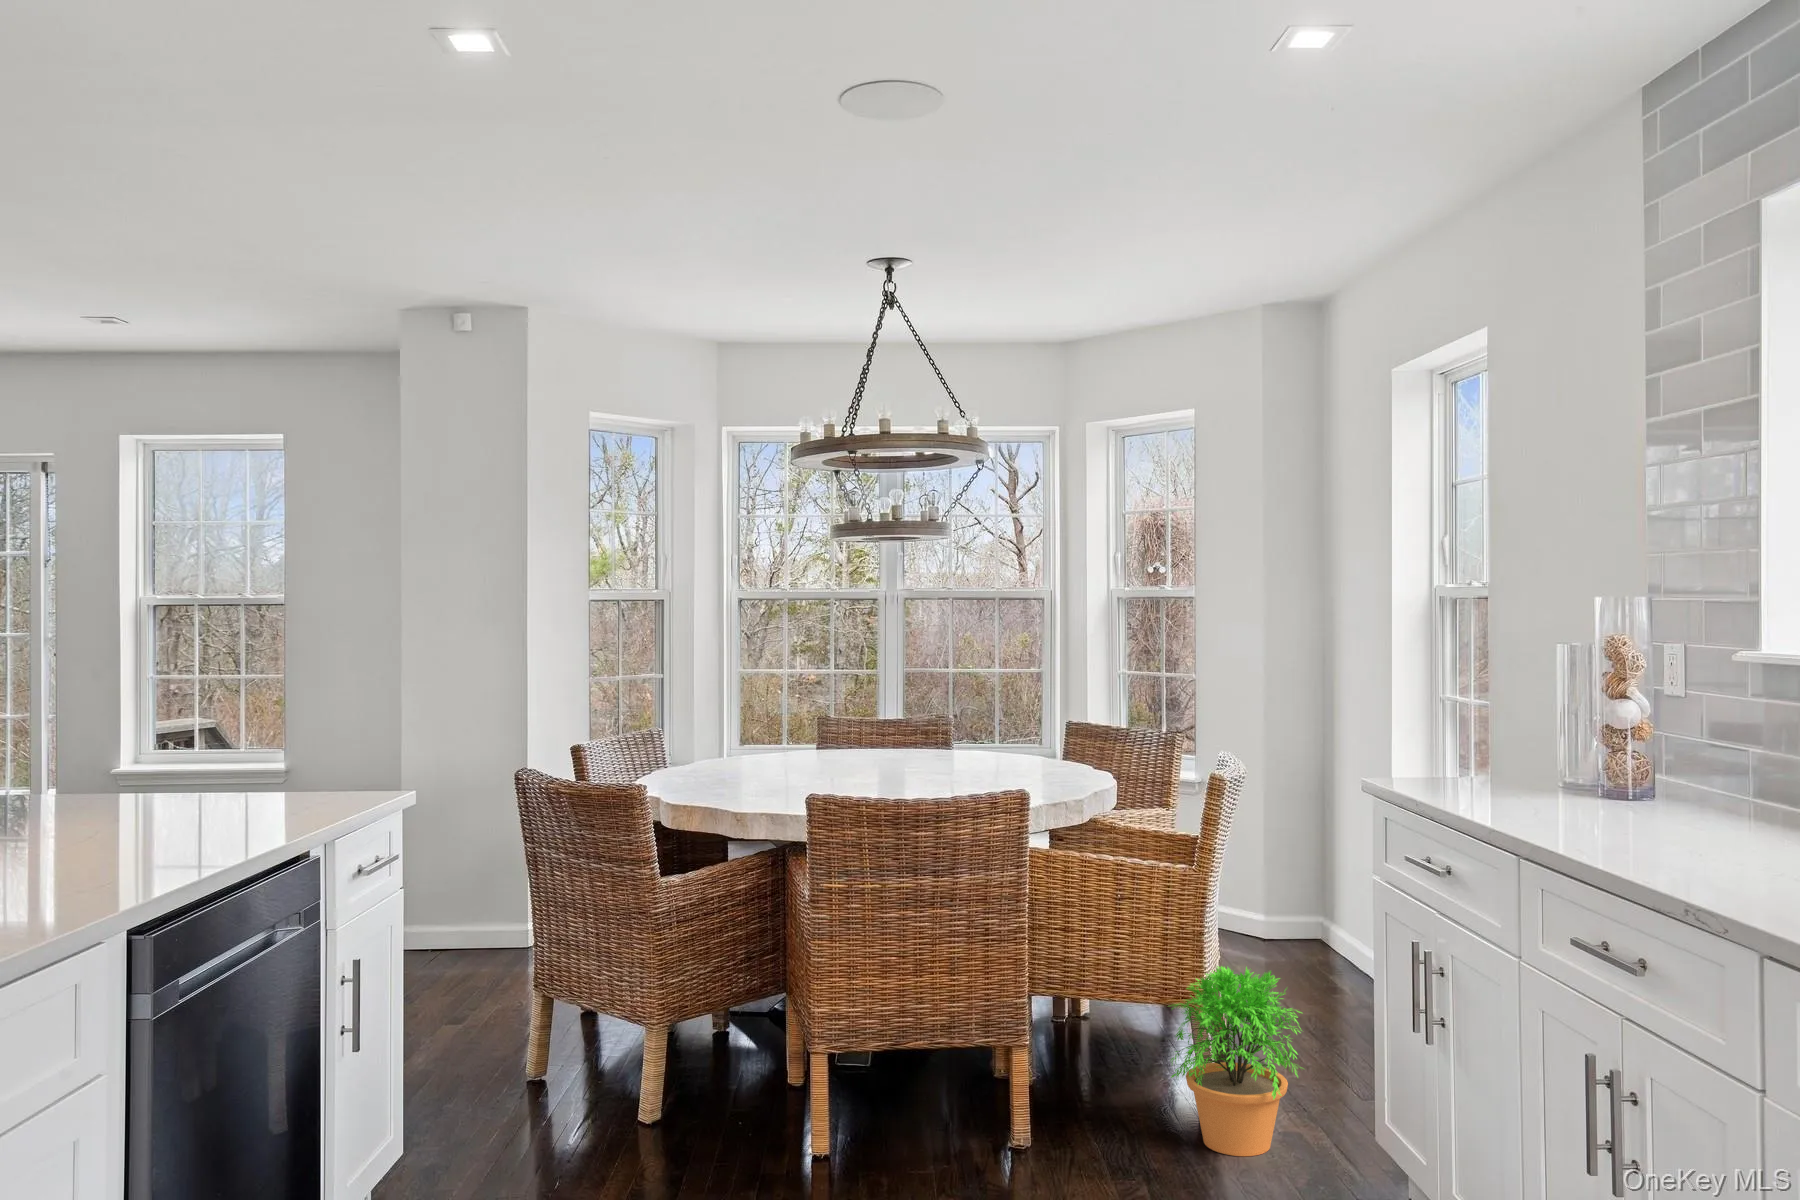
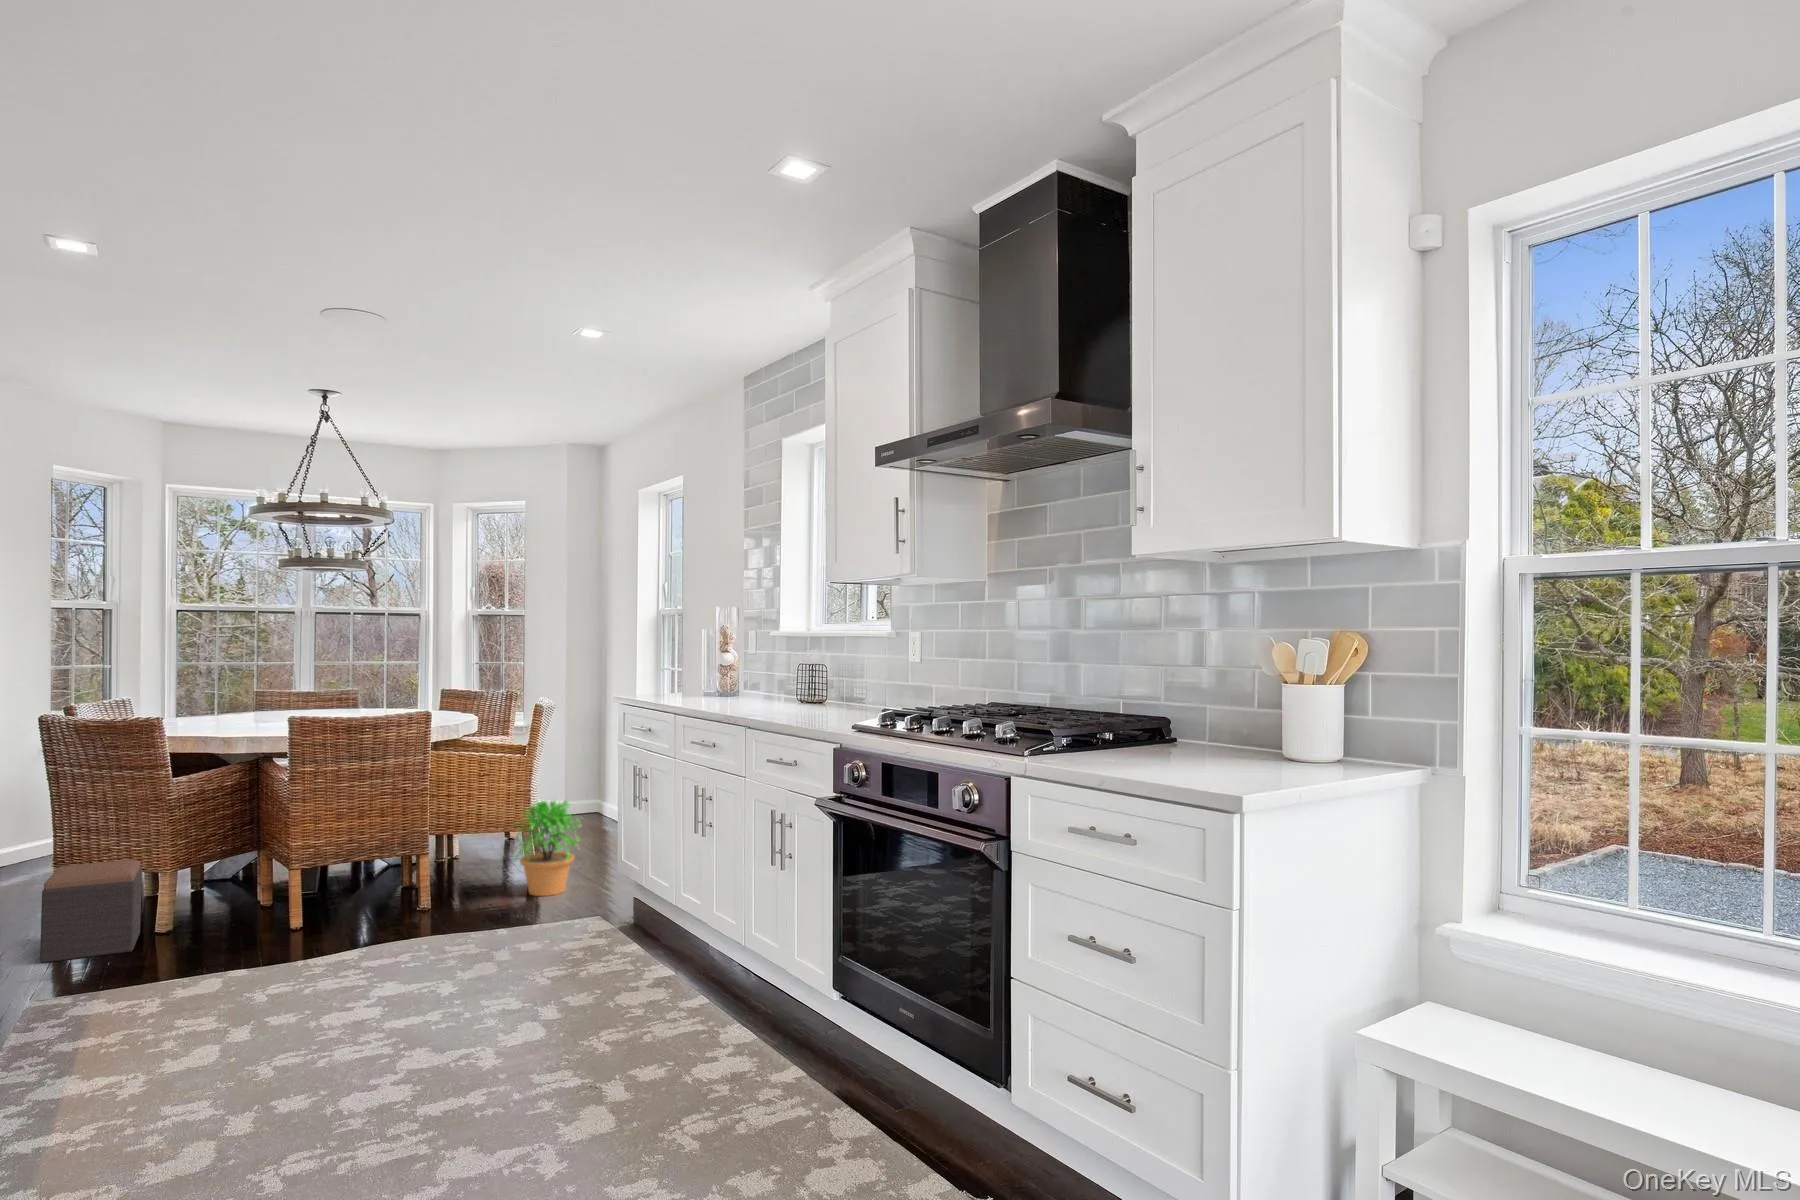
footstool: none [480,1006,620,1163] -> present [40,860,142,963]

